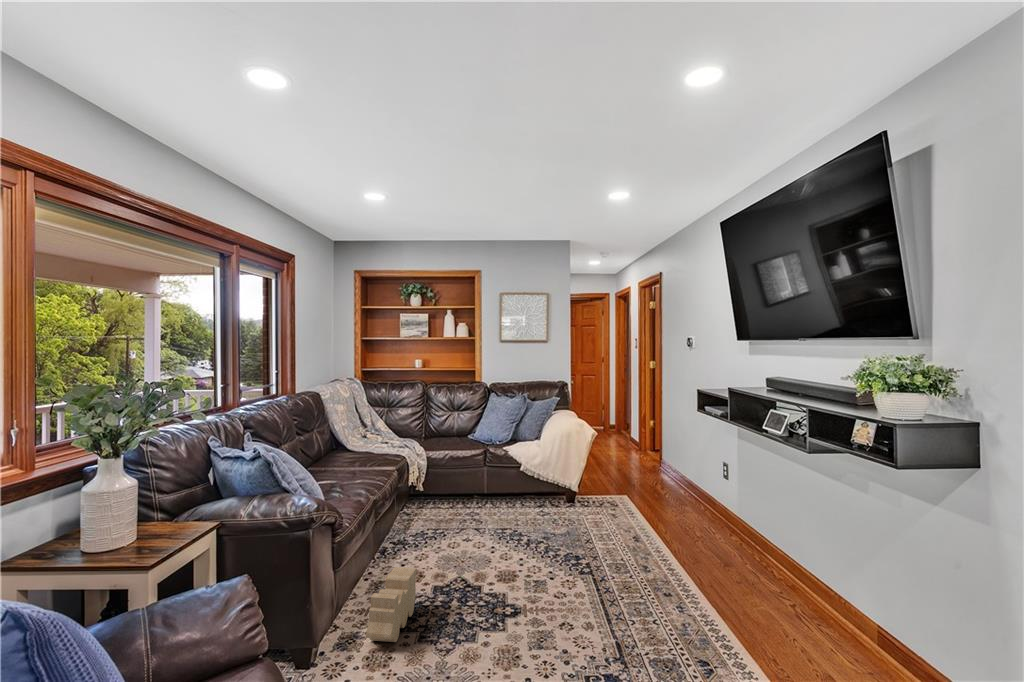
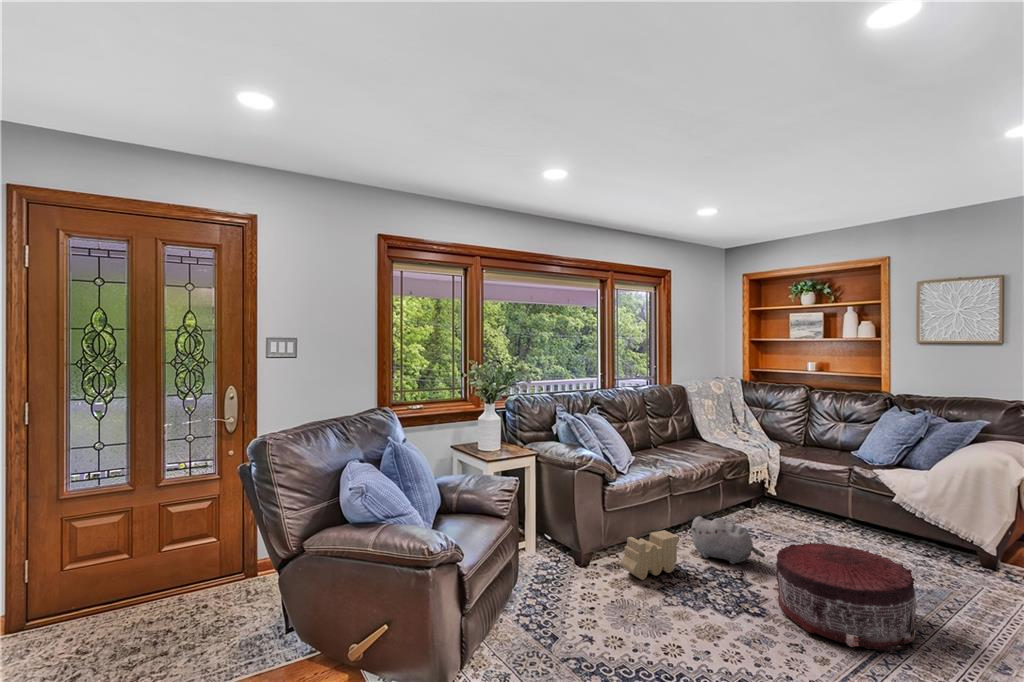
pouf: none [513,516,620,610] -> present [775,542,916,653]
plush toy: none [403,530,480,579] -> present [691,516,765,564]

